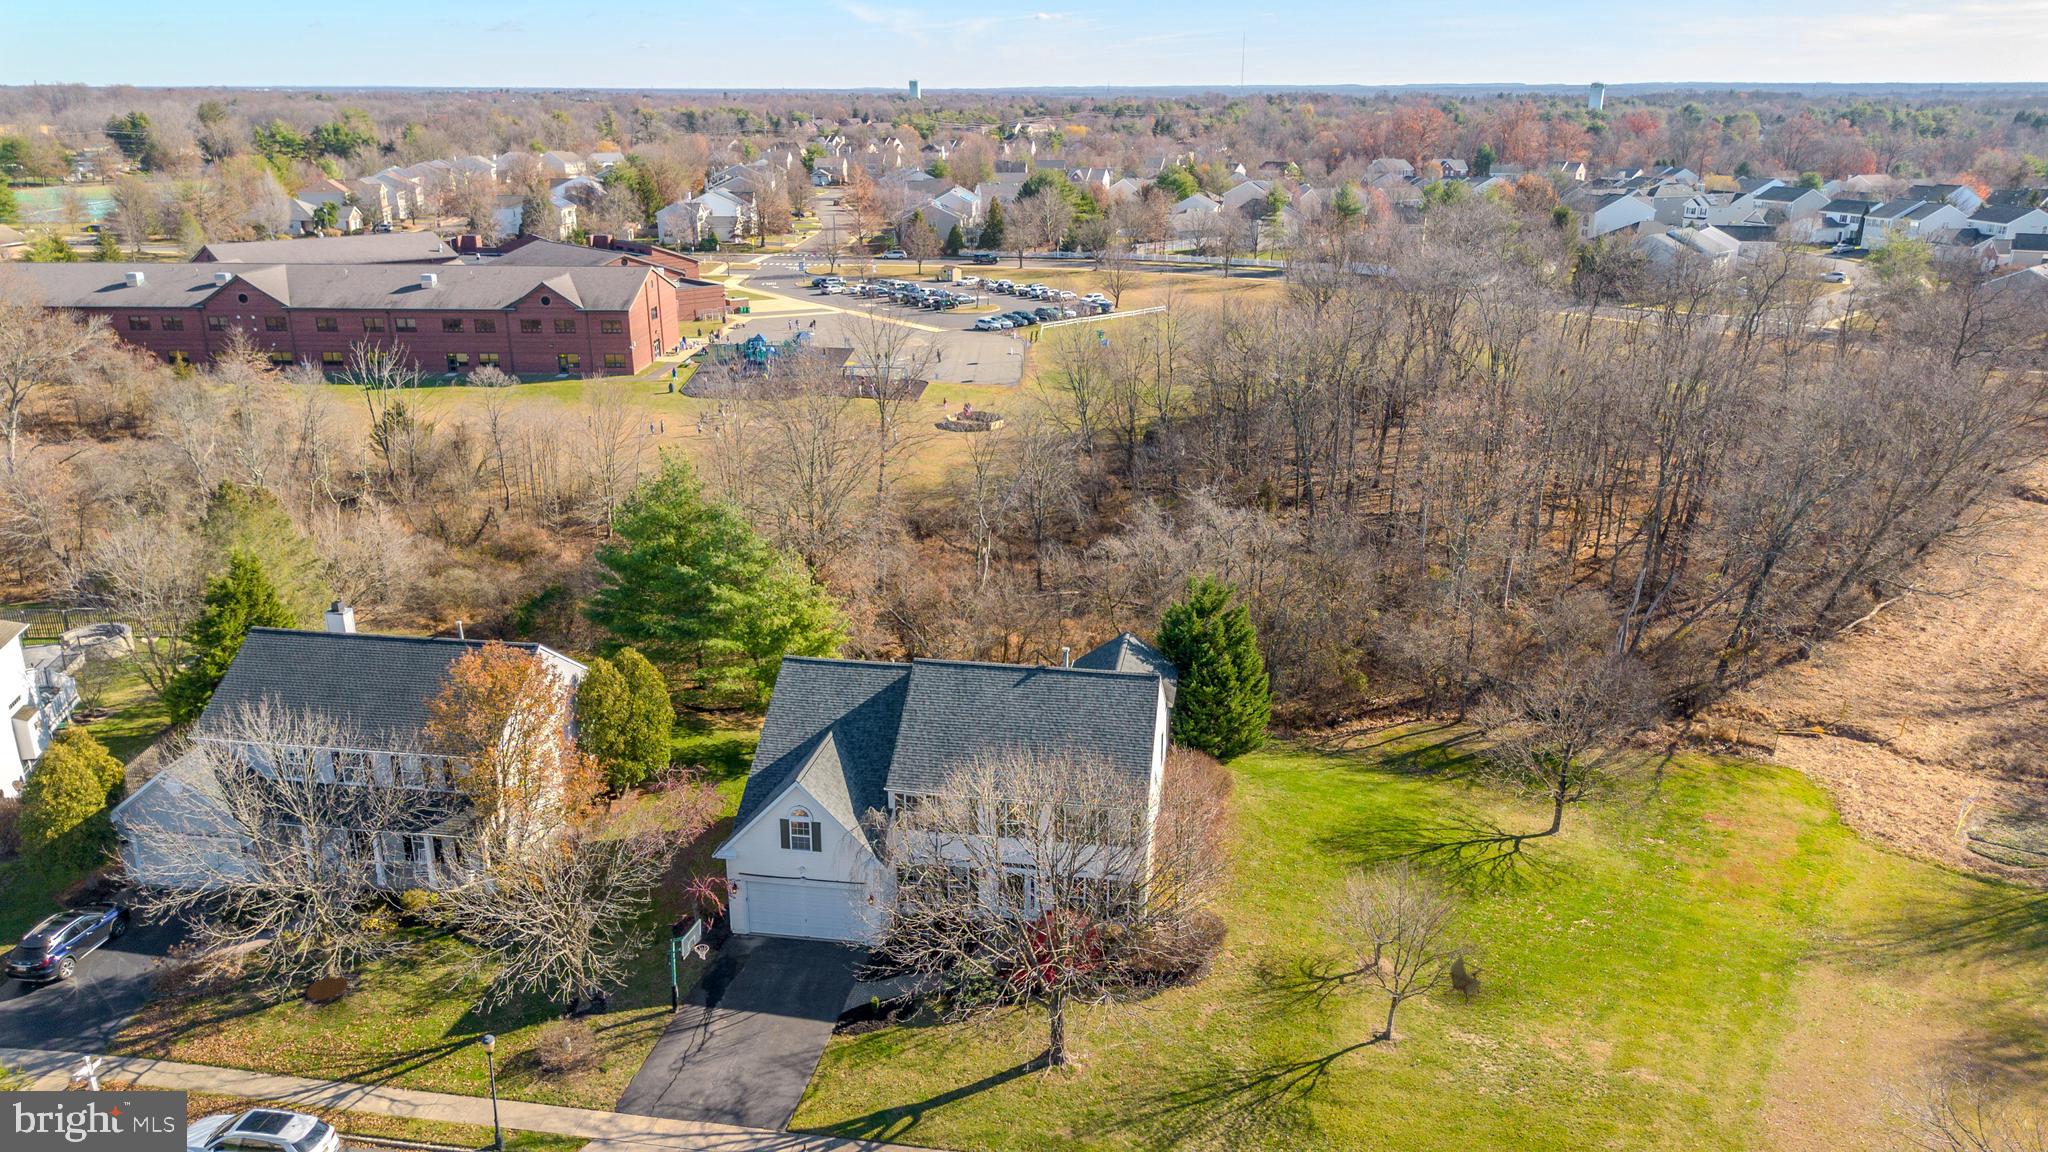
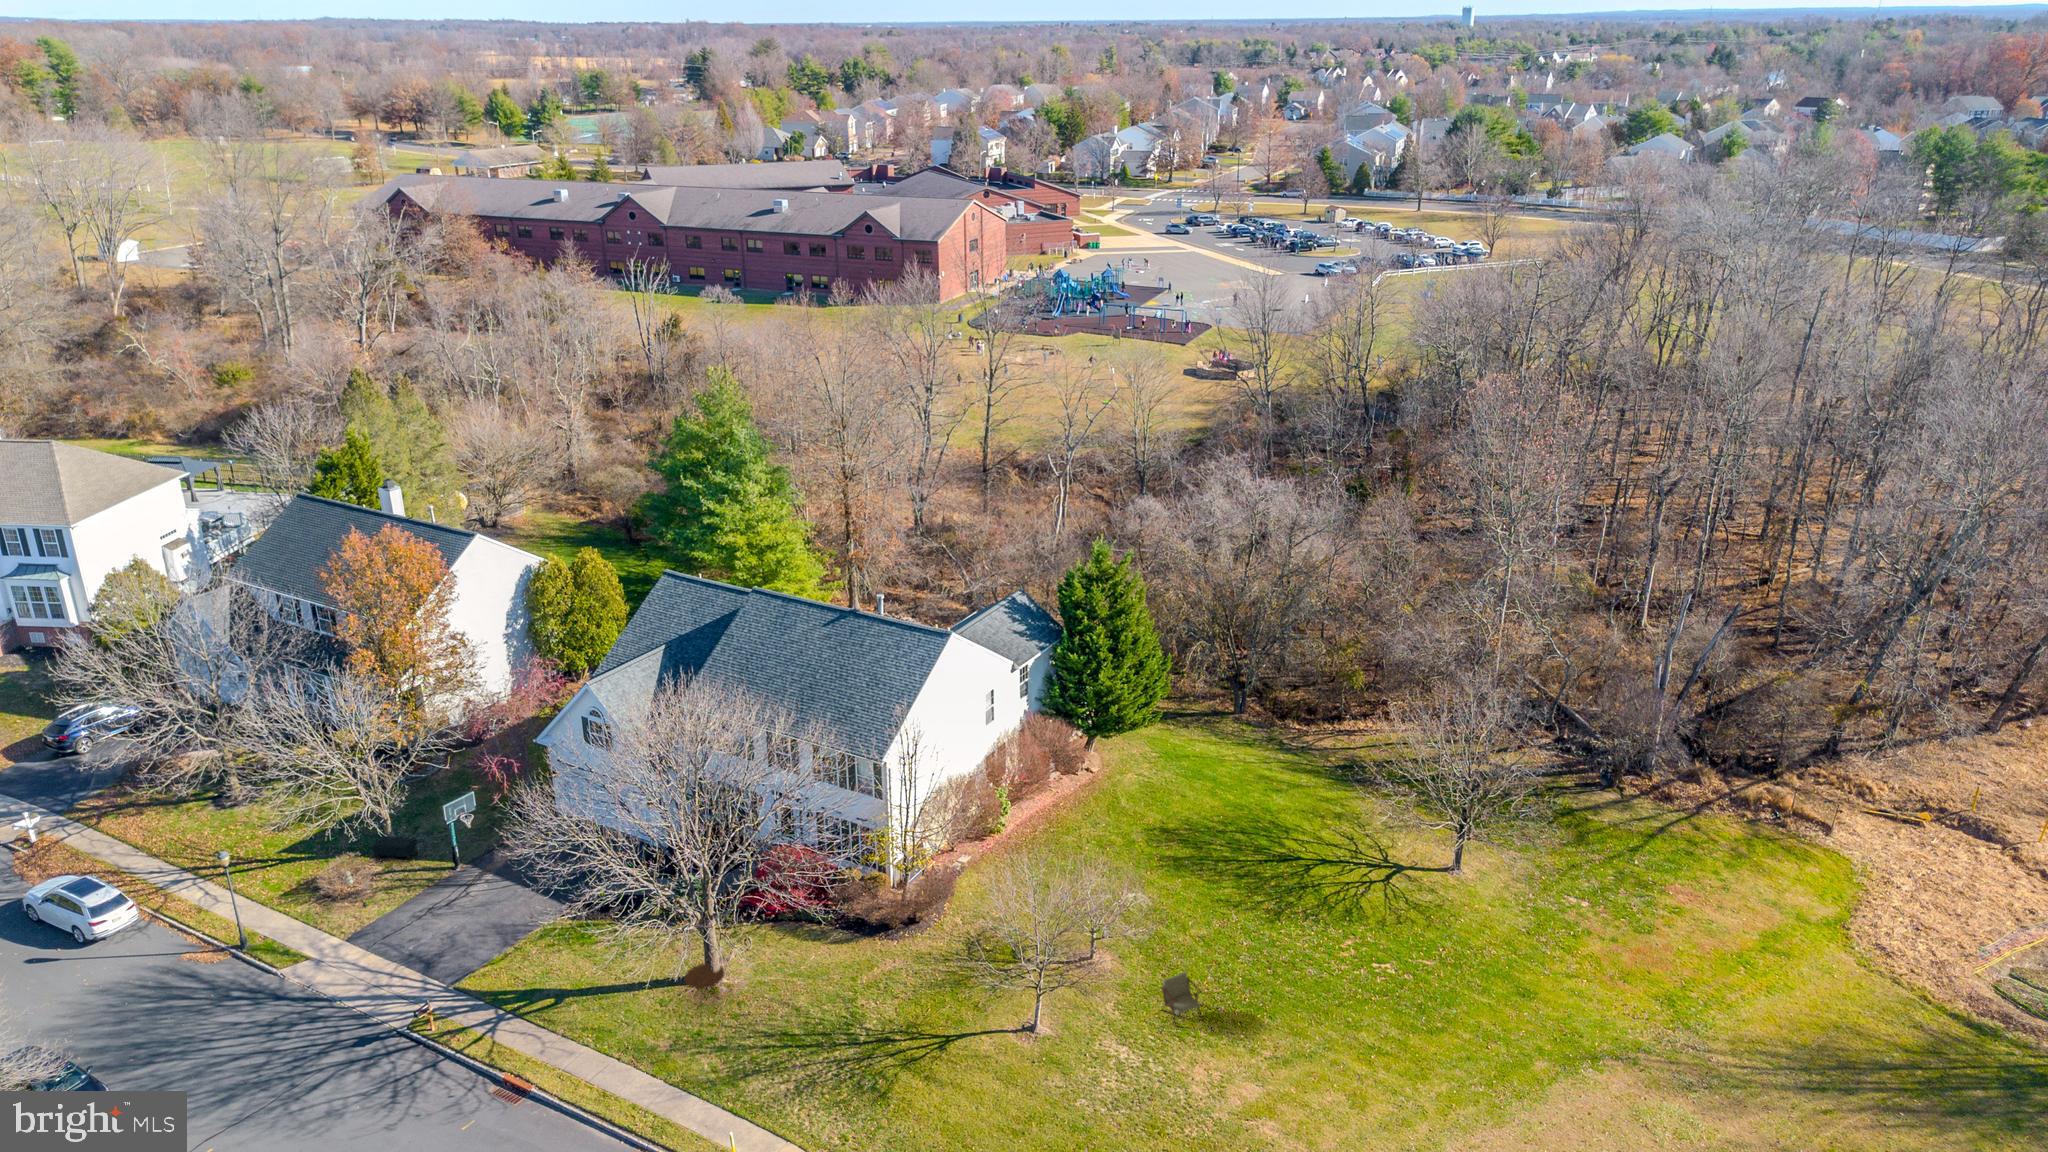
round table: present [307,976,348,1009] -> present [684,963,725,996]
bench: none [570,987,615,1020] -> present [373,836,417,860]

